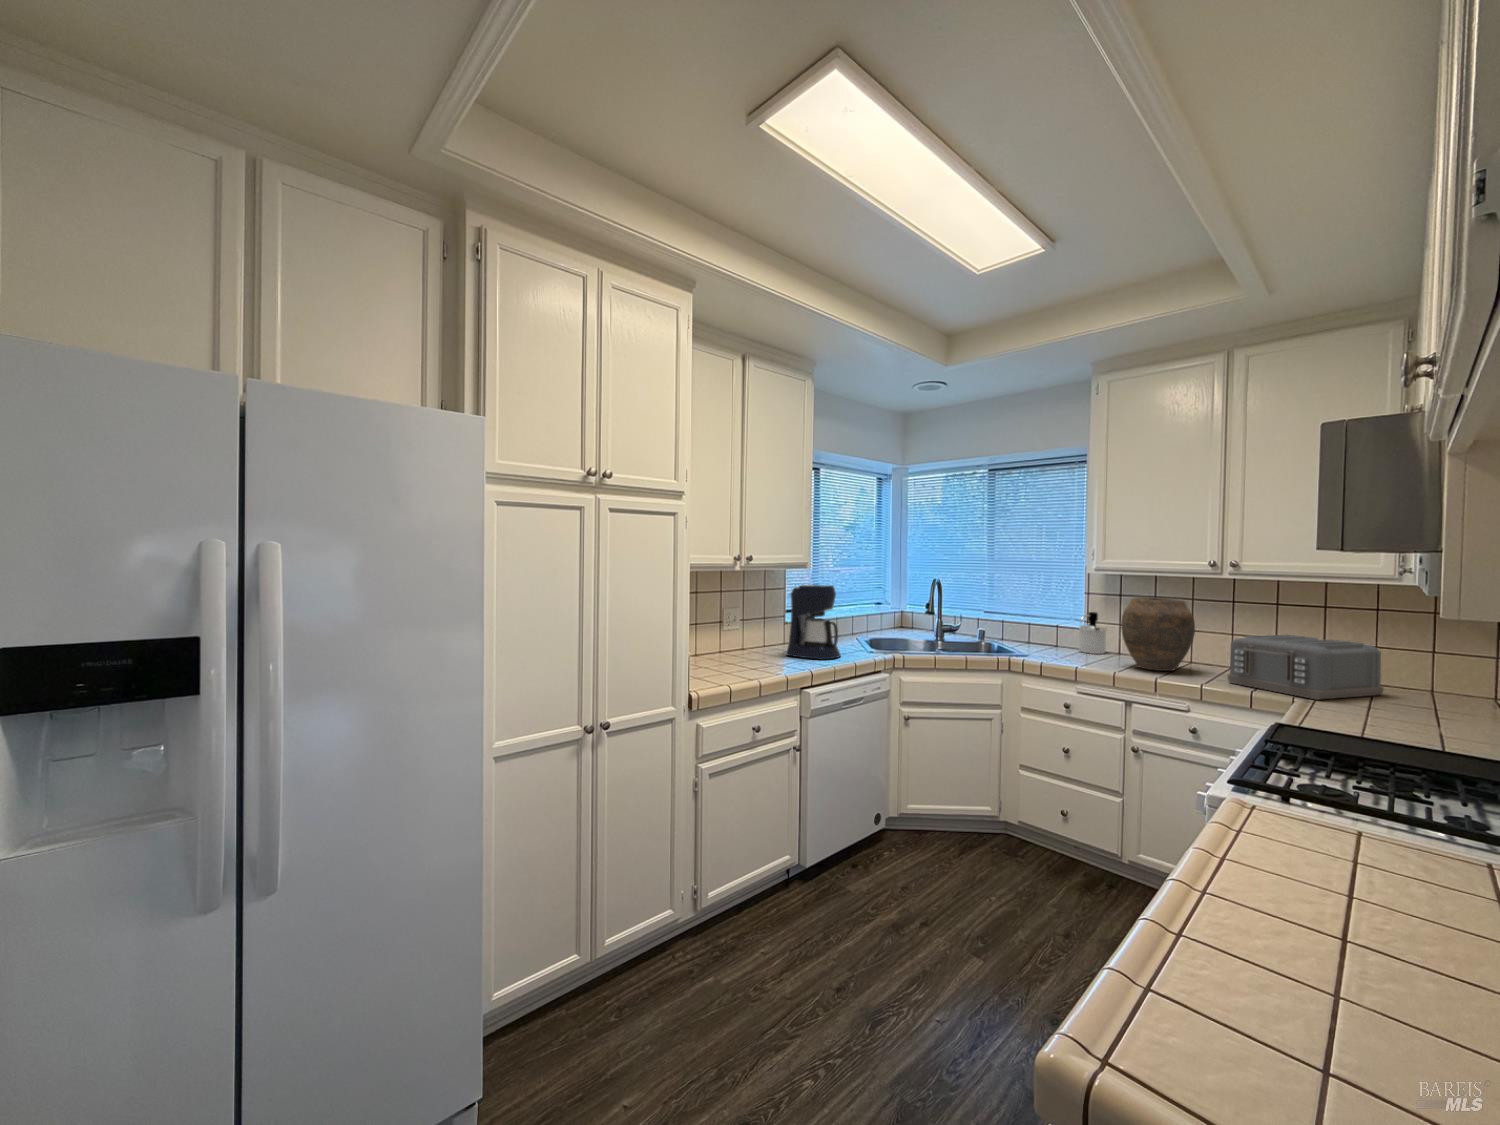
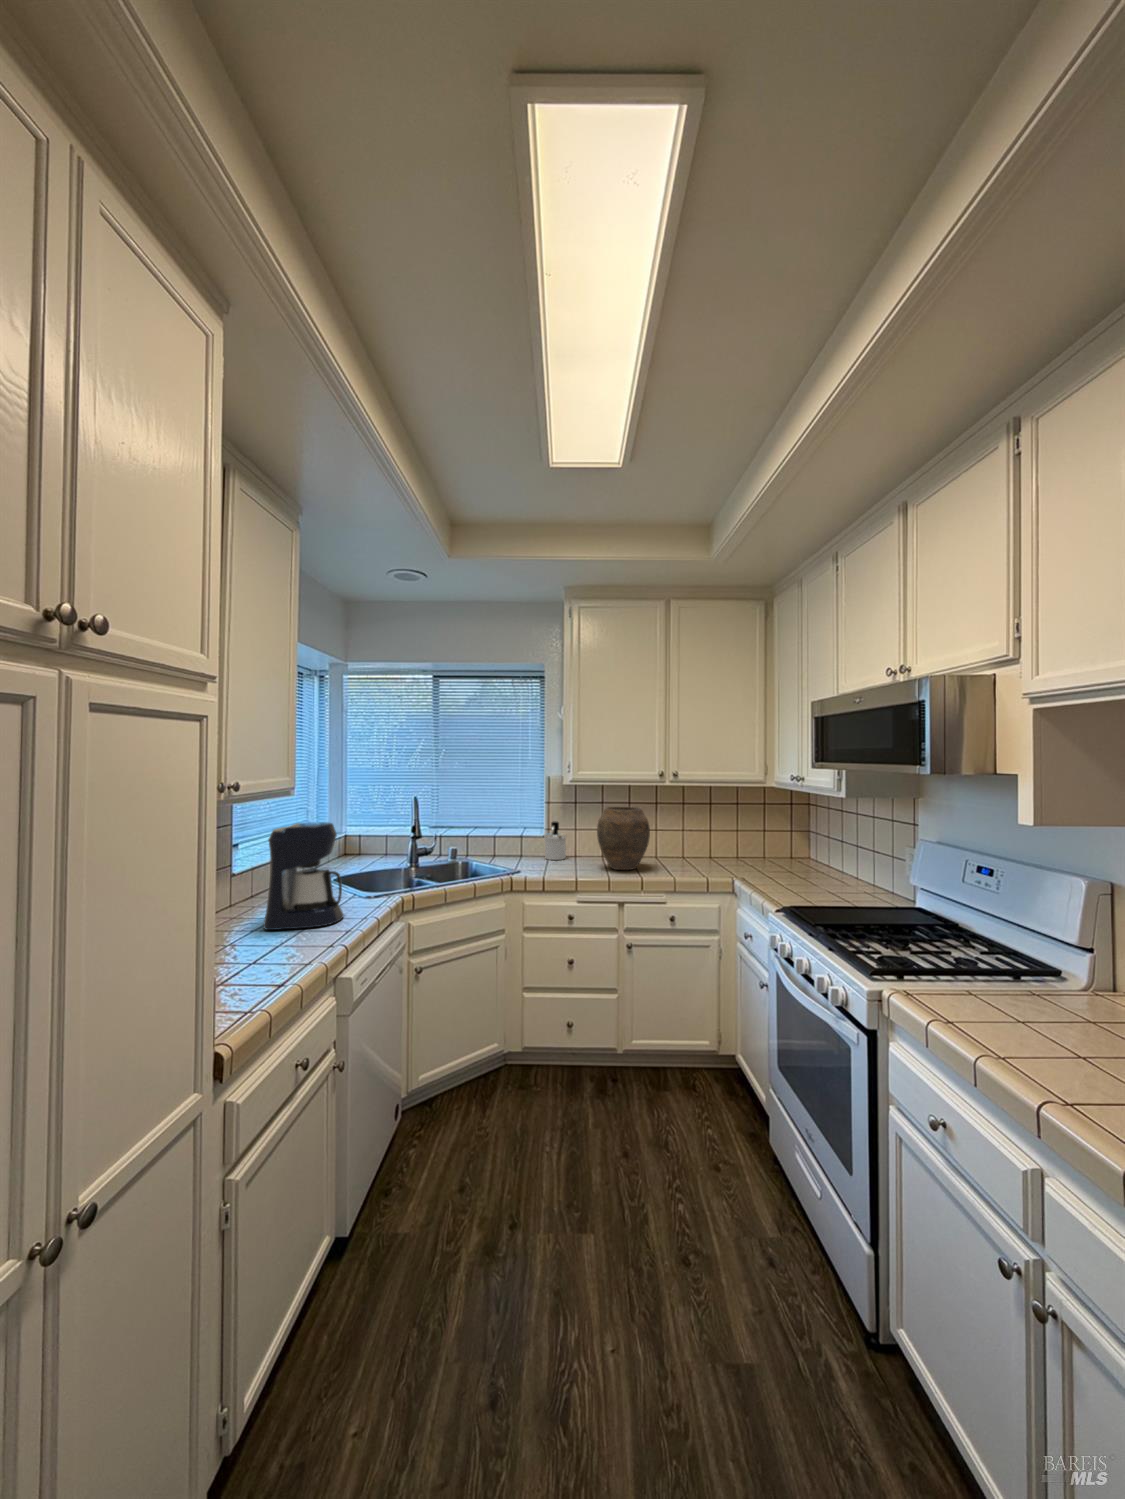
toaster: present [1228,635,1383,700] -> none [681,829,758,878]

